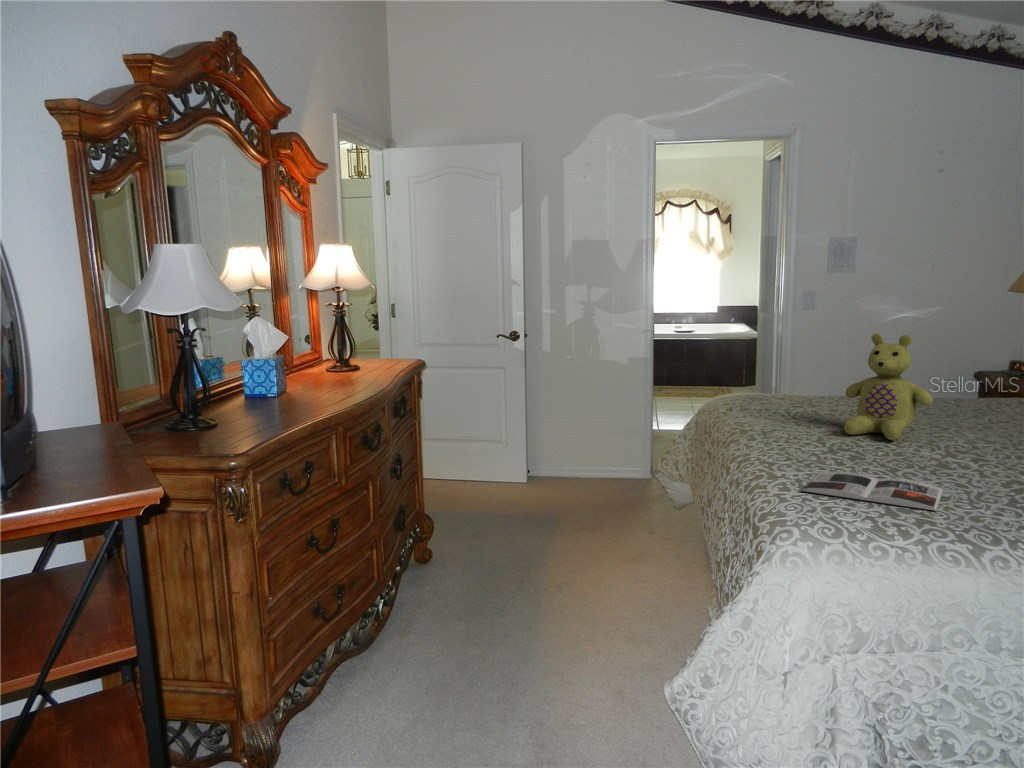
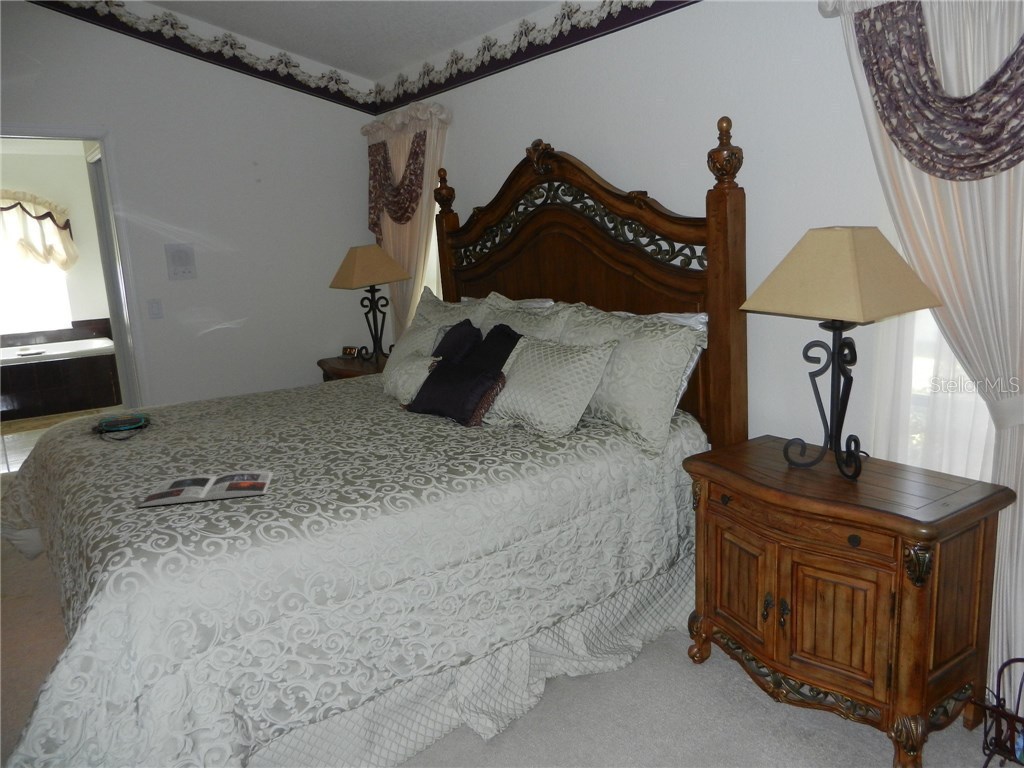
stuffed bear: present [844,333,933,440] -> none [188,337,266,438]
tote bag: none [750,400,805,424] -> present [92,413,152,441]

